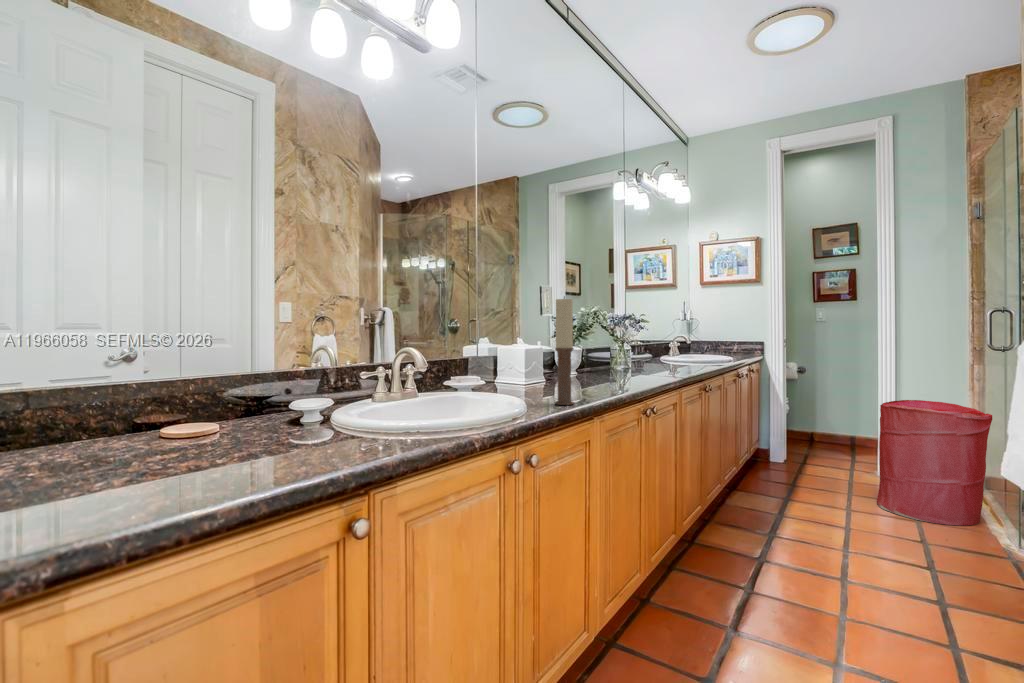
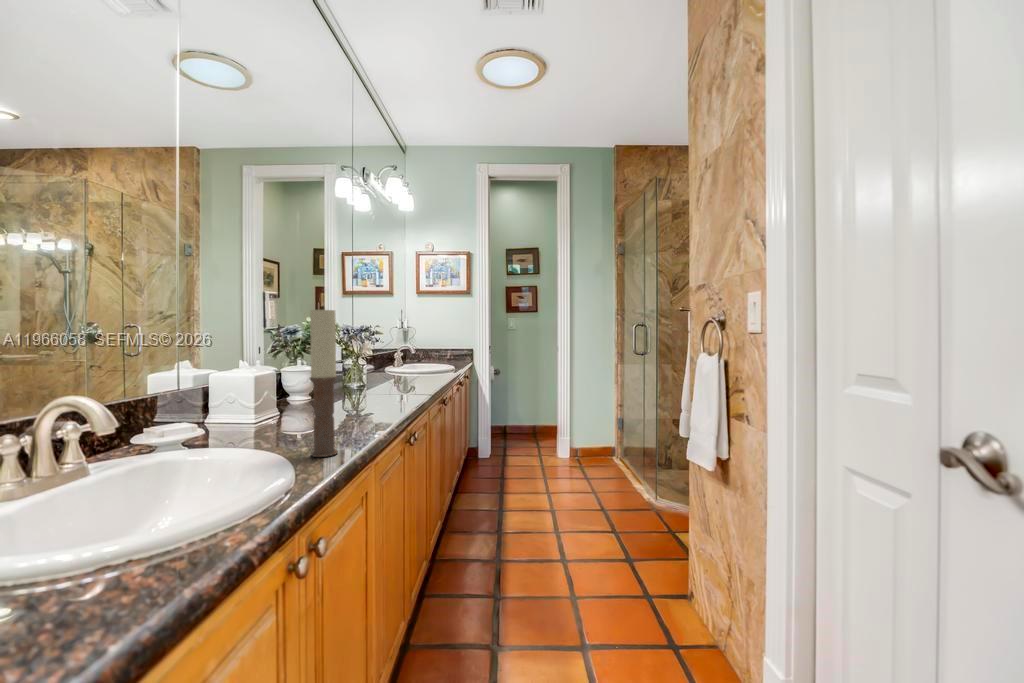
laundry hamper: present [877,400,992,525] -> none [565,394,633,491]

